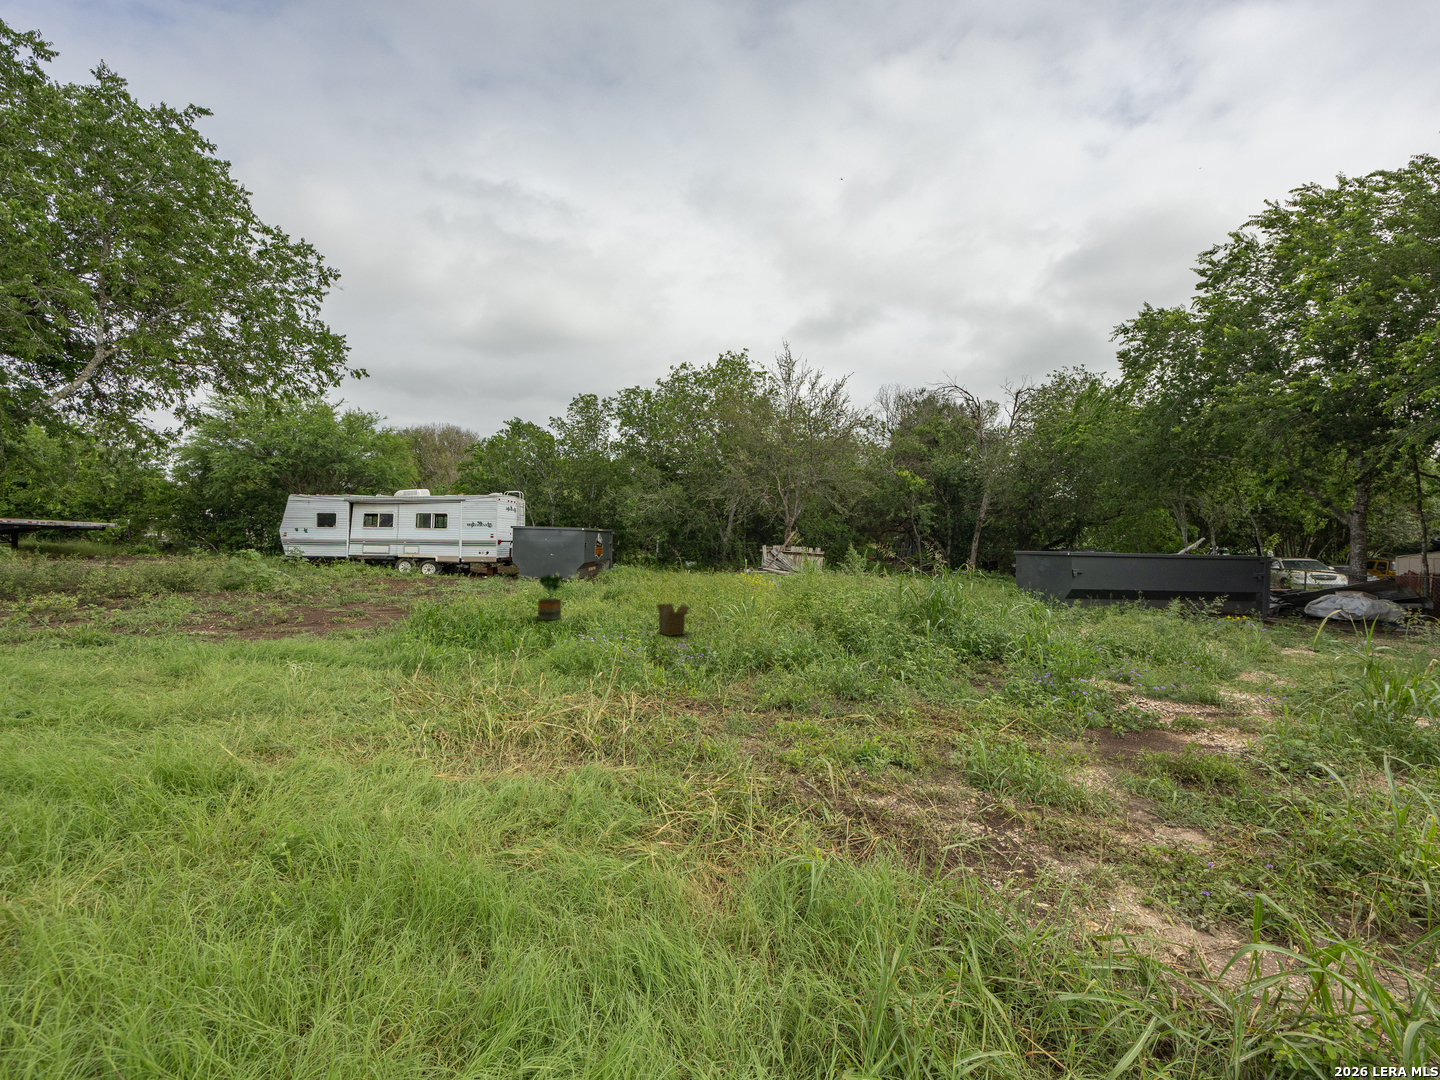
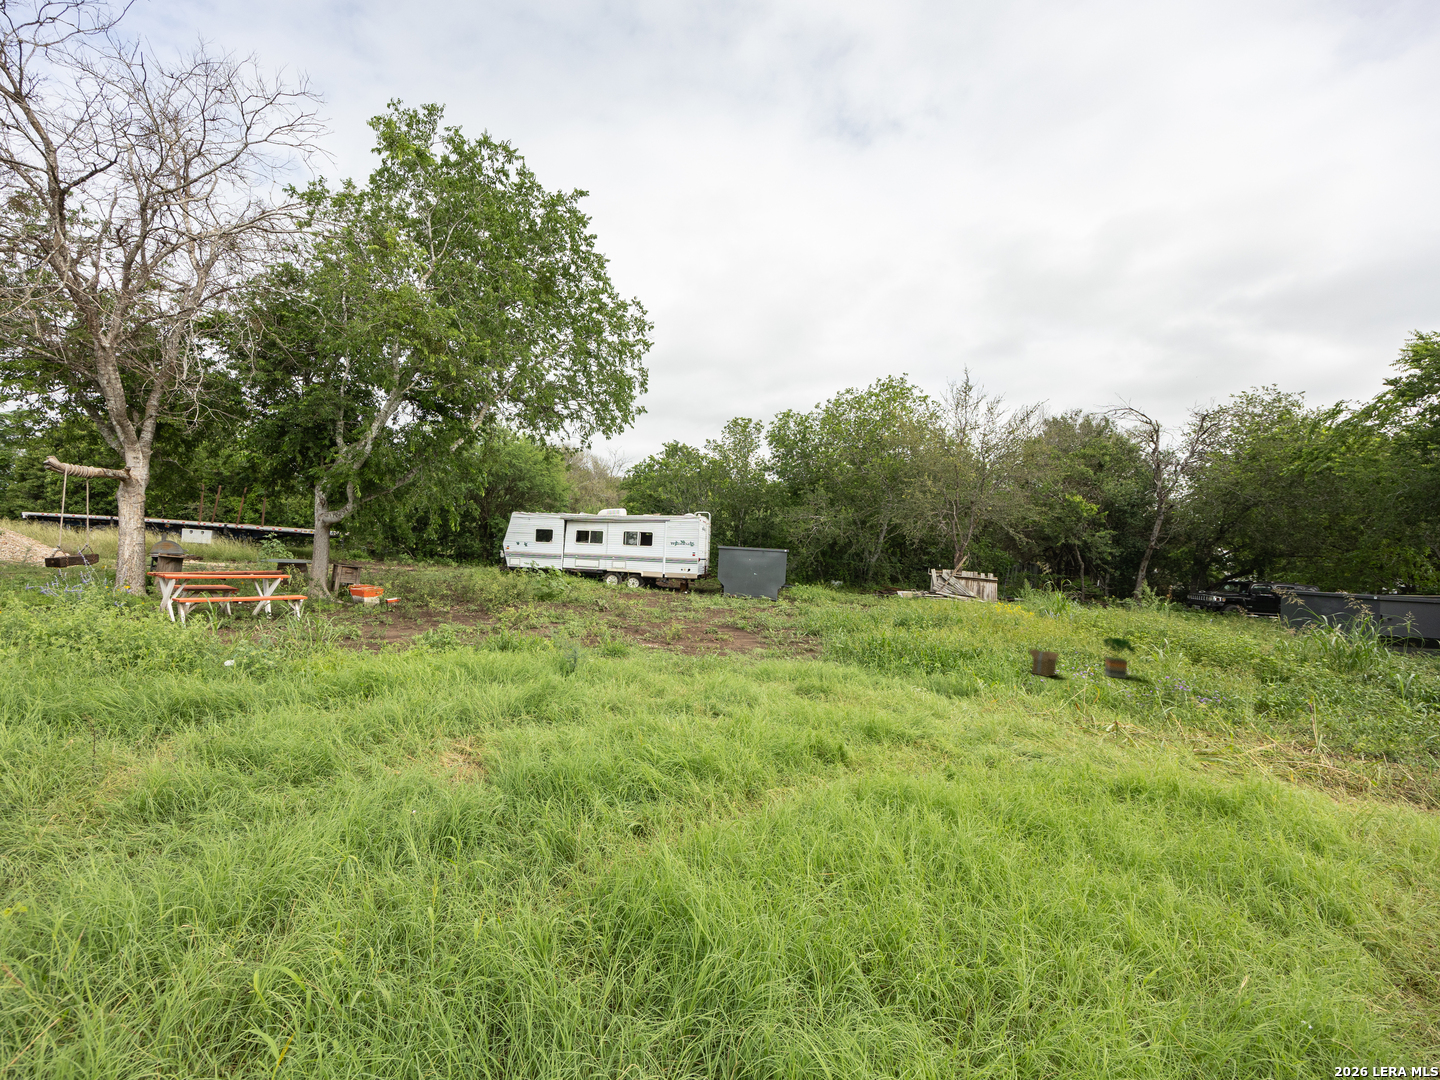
potted tree: present [538,575,565,620] -> present [1103,637,1135,679]

